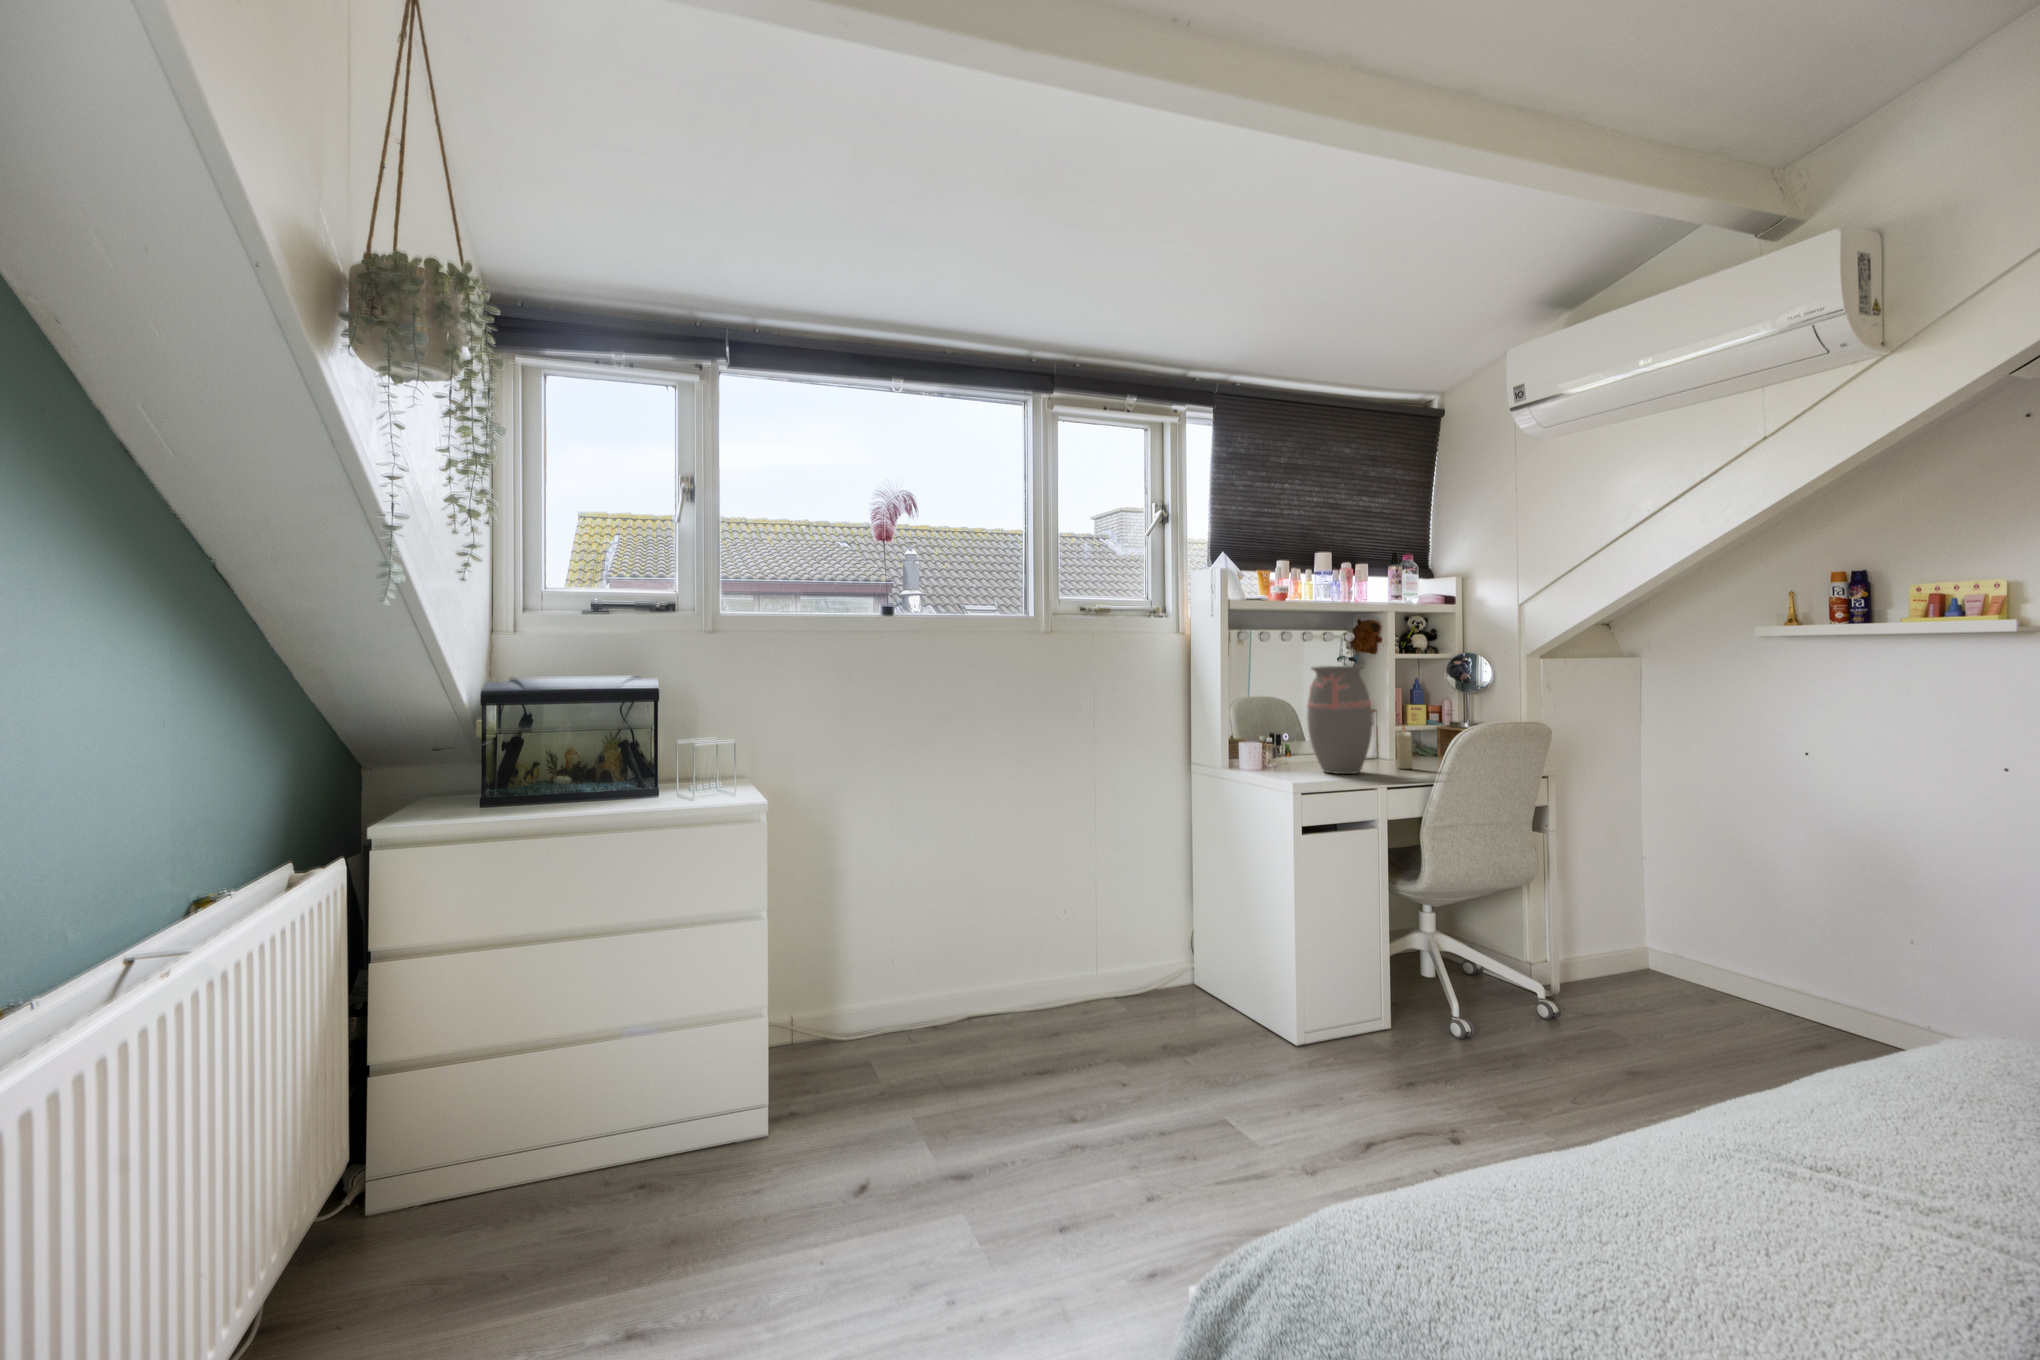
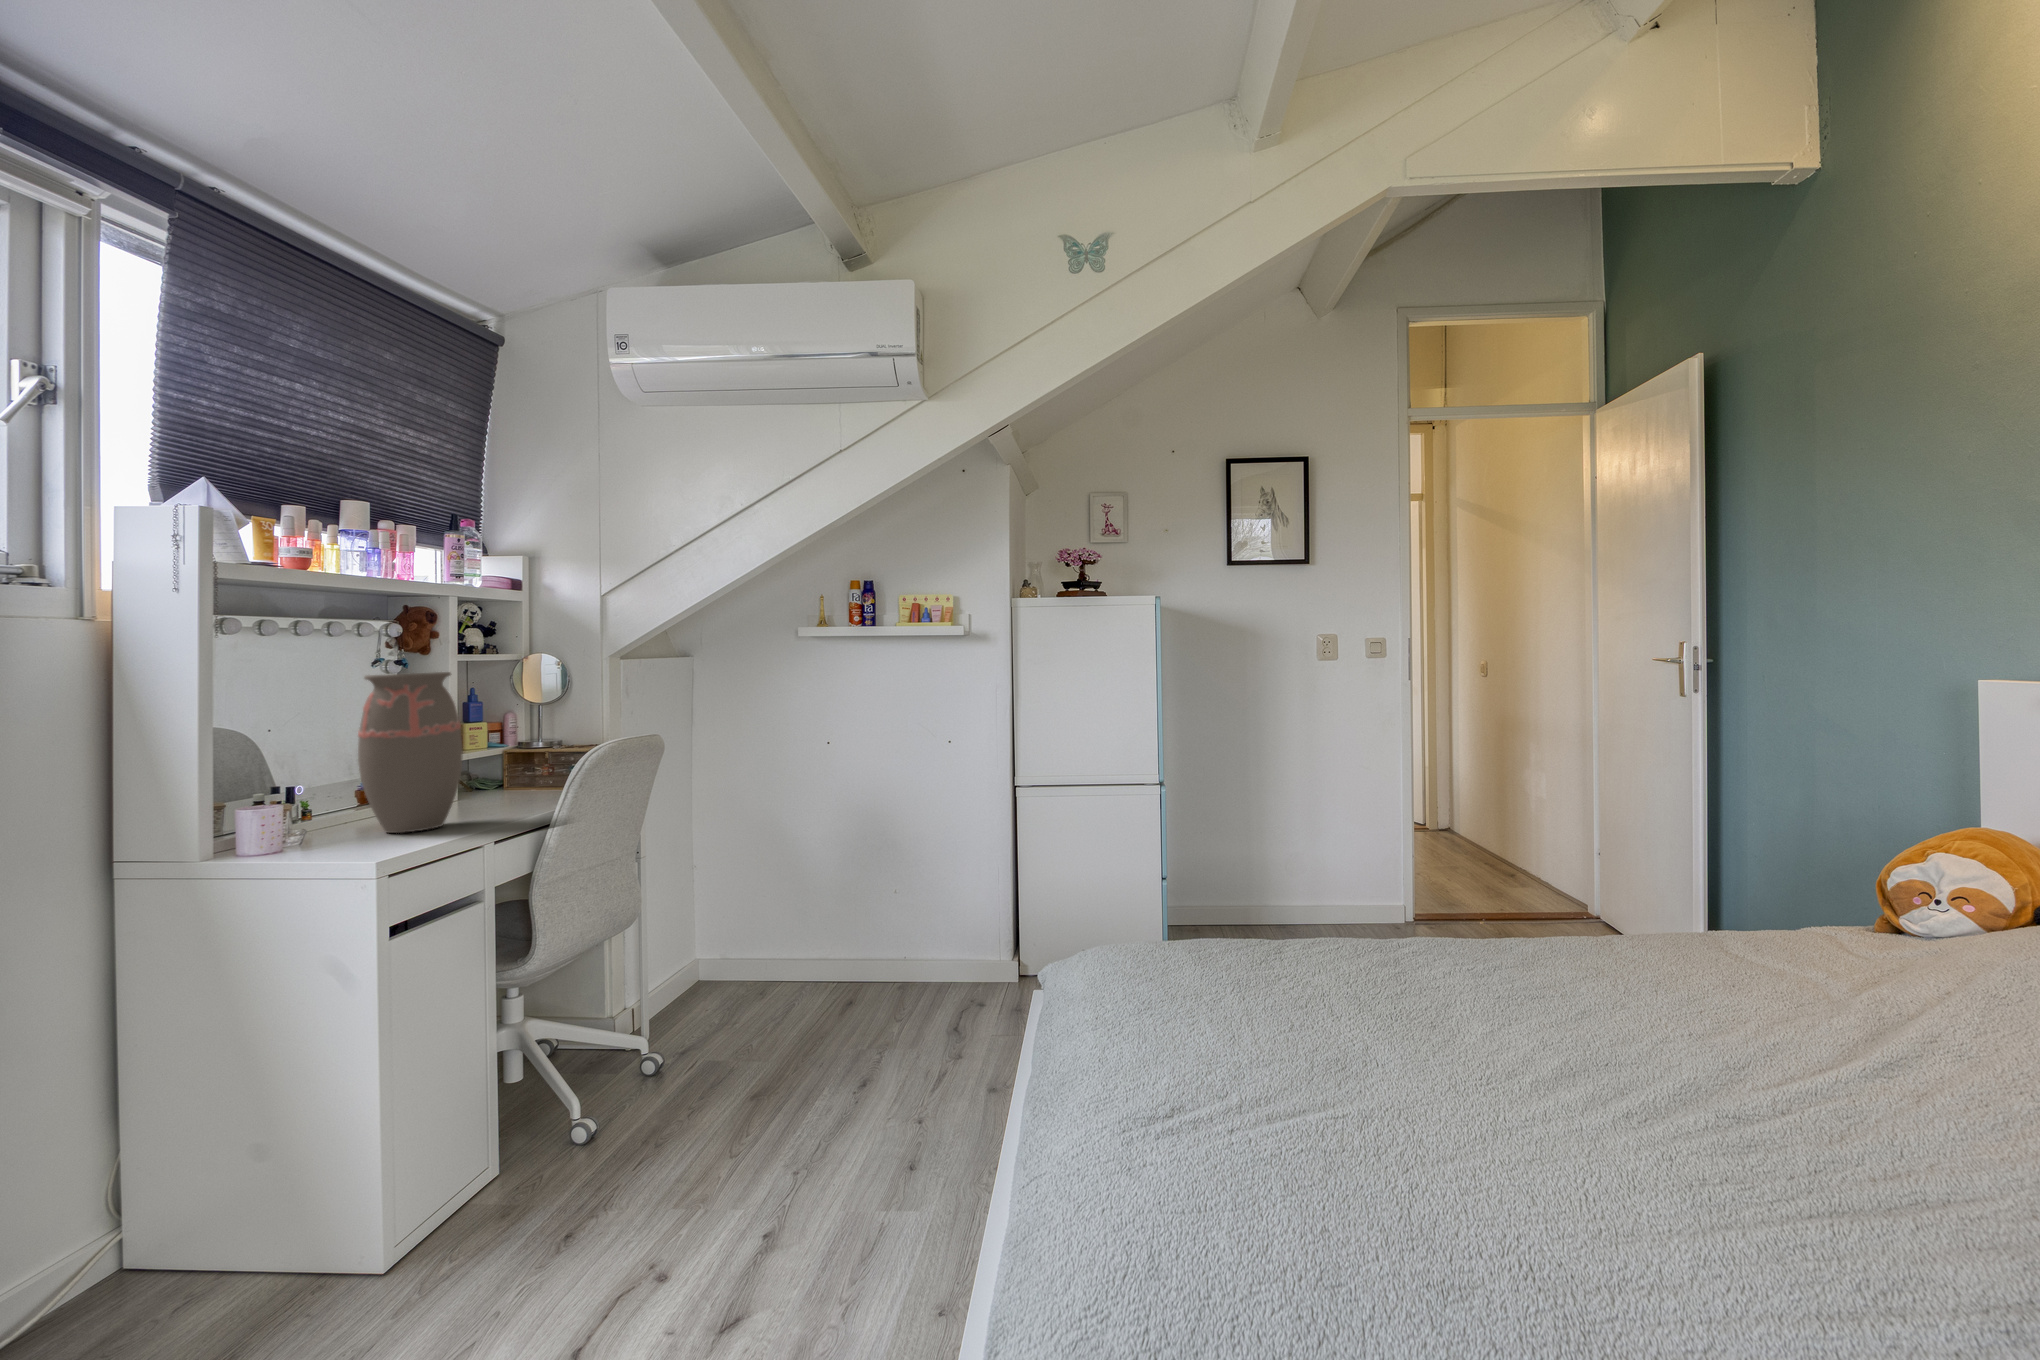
candle: present [1396,727,1413,769] -> none [479,749,503,810]

